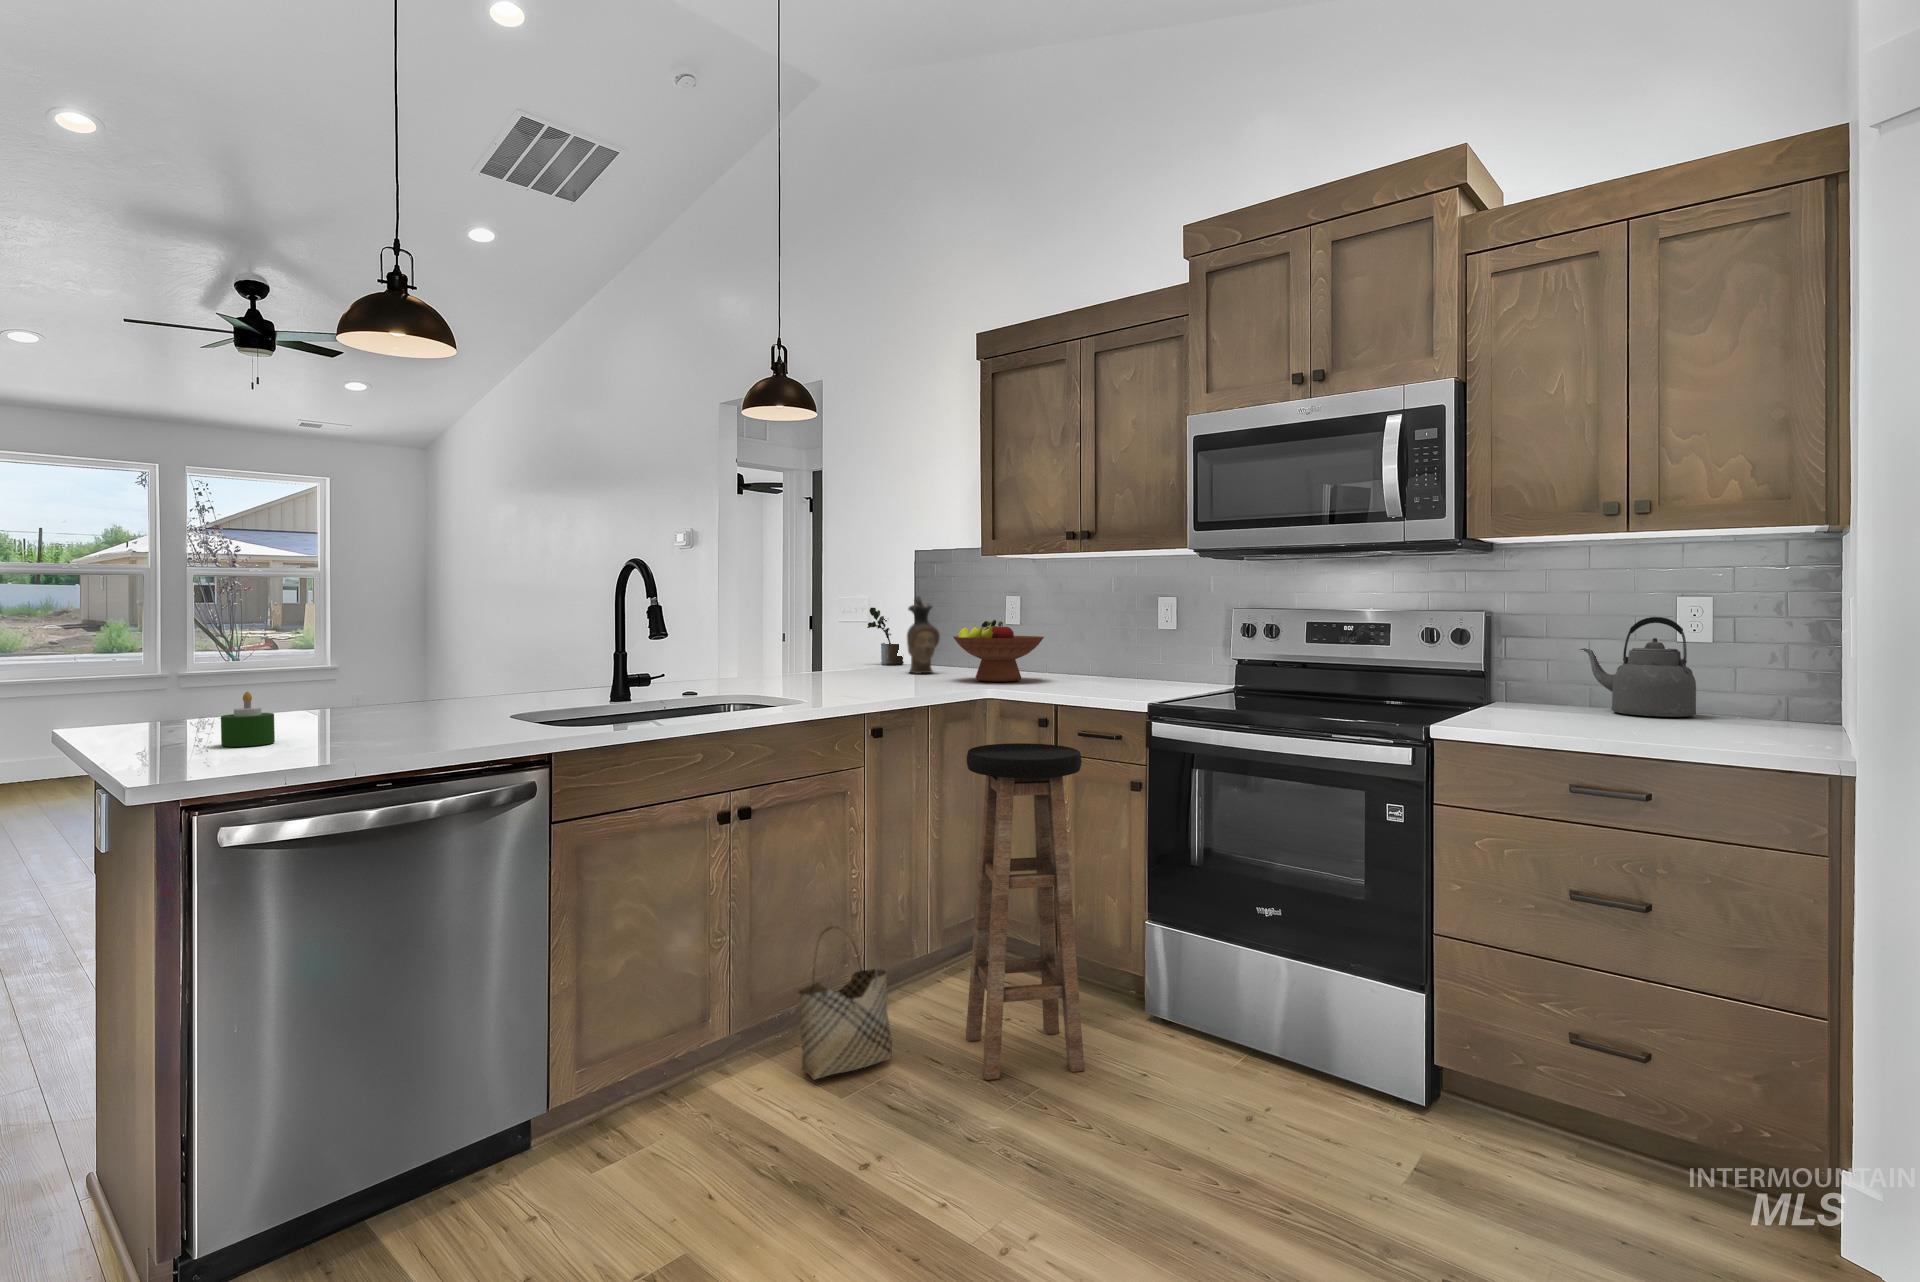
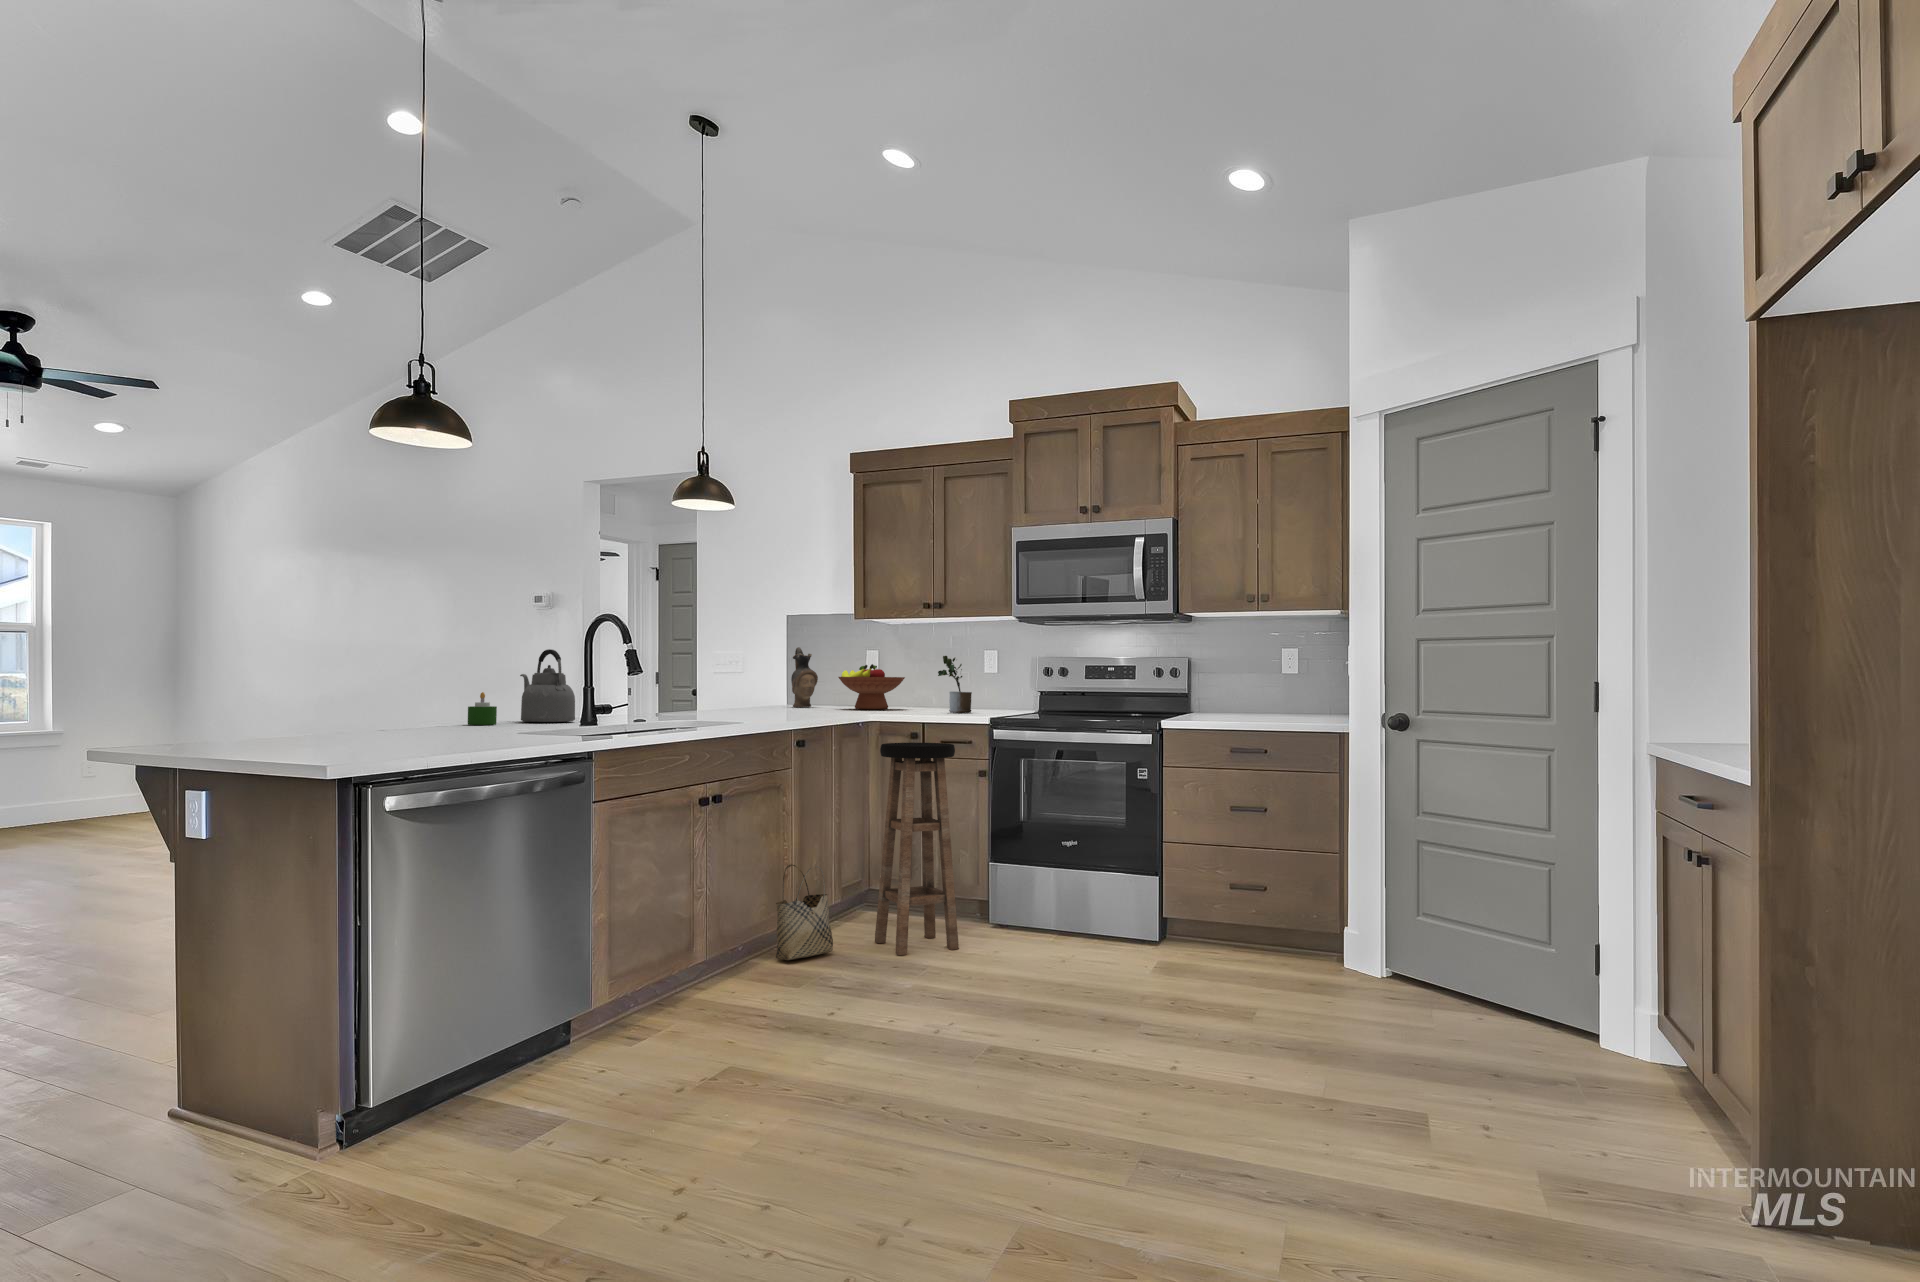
potted plant: present [867,608,904,665] -> present [938,656,972,713]
kettle: present [1580,617,1696,717] -> present [520,649,575,722]

